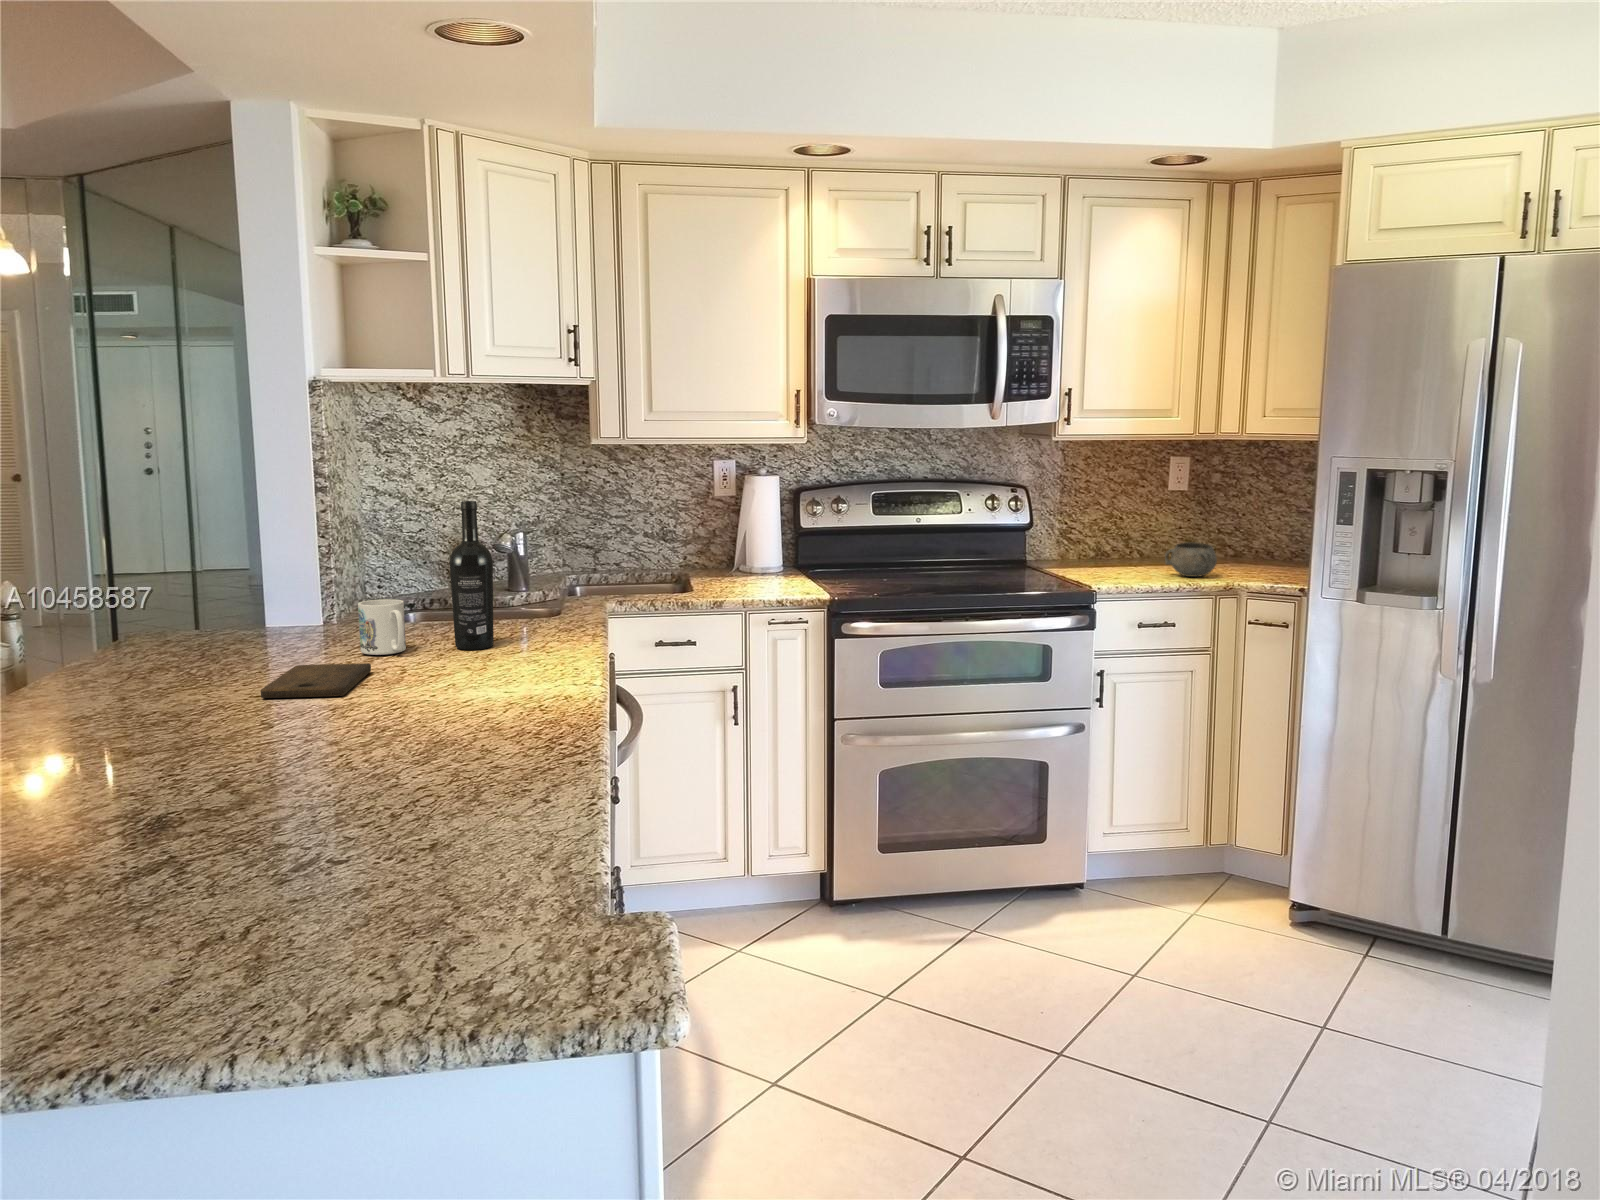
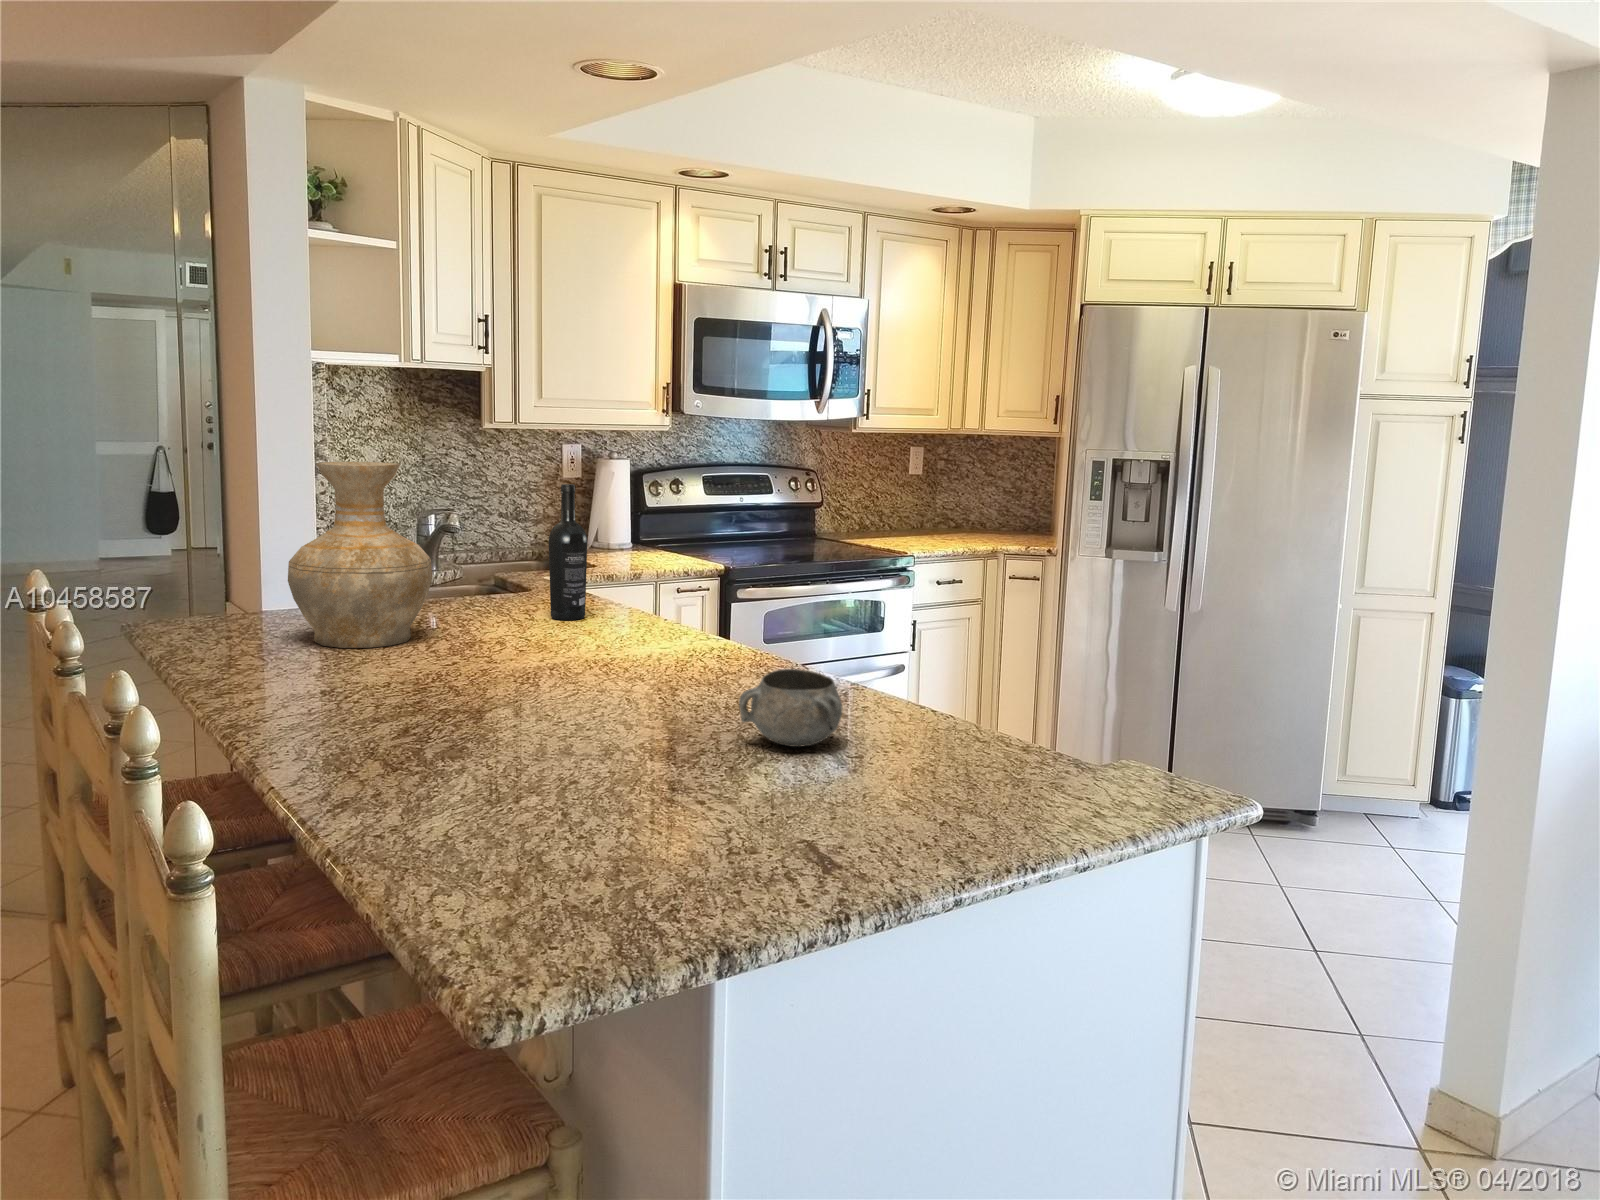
vase: none [141,478,296,668] -> present [288,462,432,648]
decorative bowl: present [1165,542,1217,577] -> present [739,669,843,747]
mug: present [358,599,406,655] -> none [479,577,533,628]
cutting board: present [261,663,371,698] -> none [483,633,590,665]

